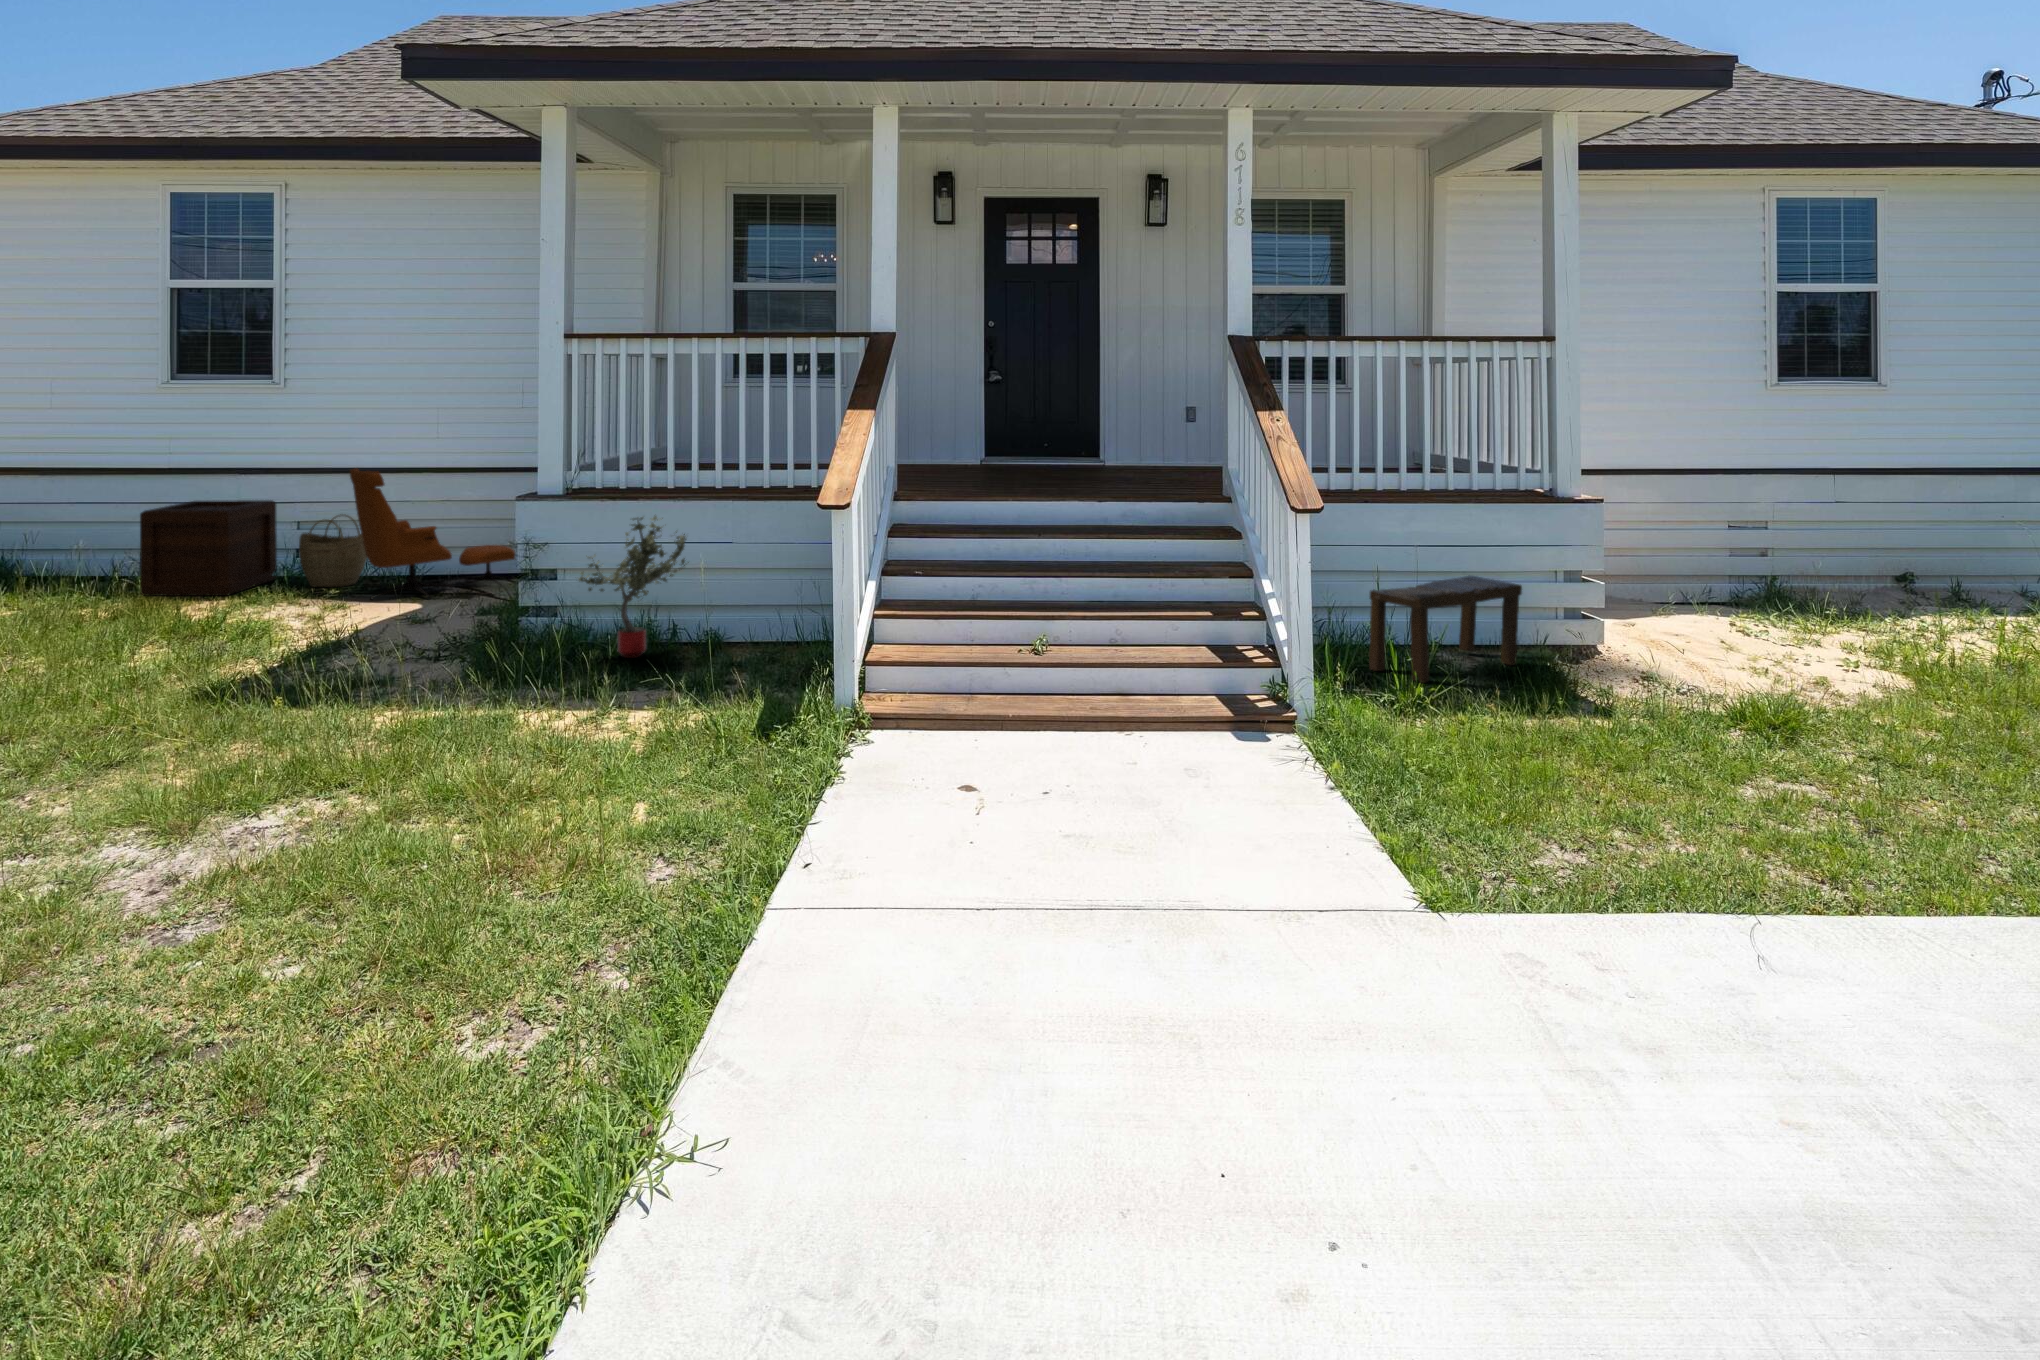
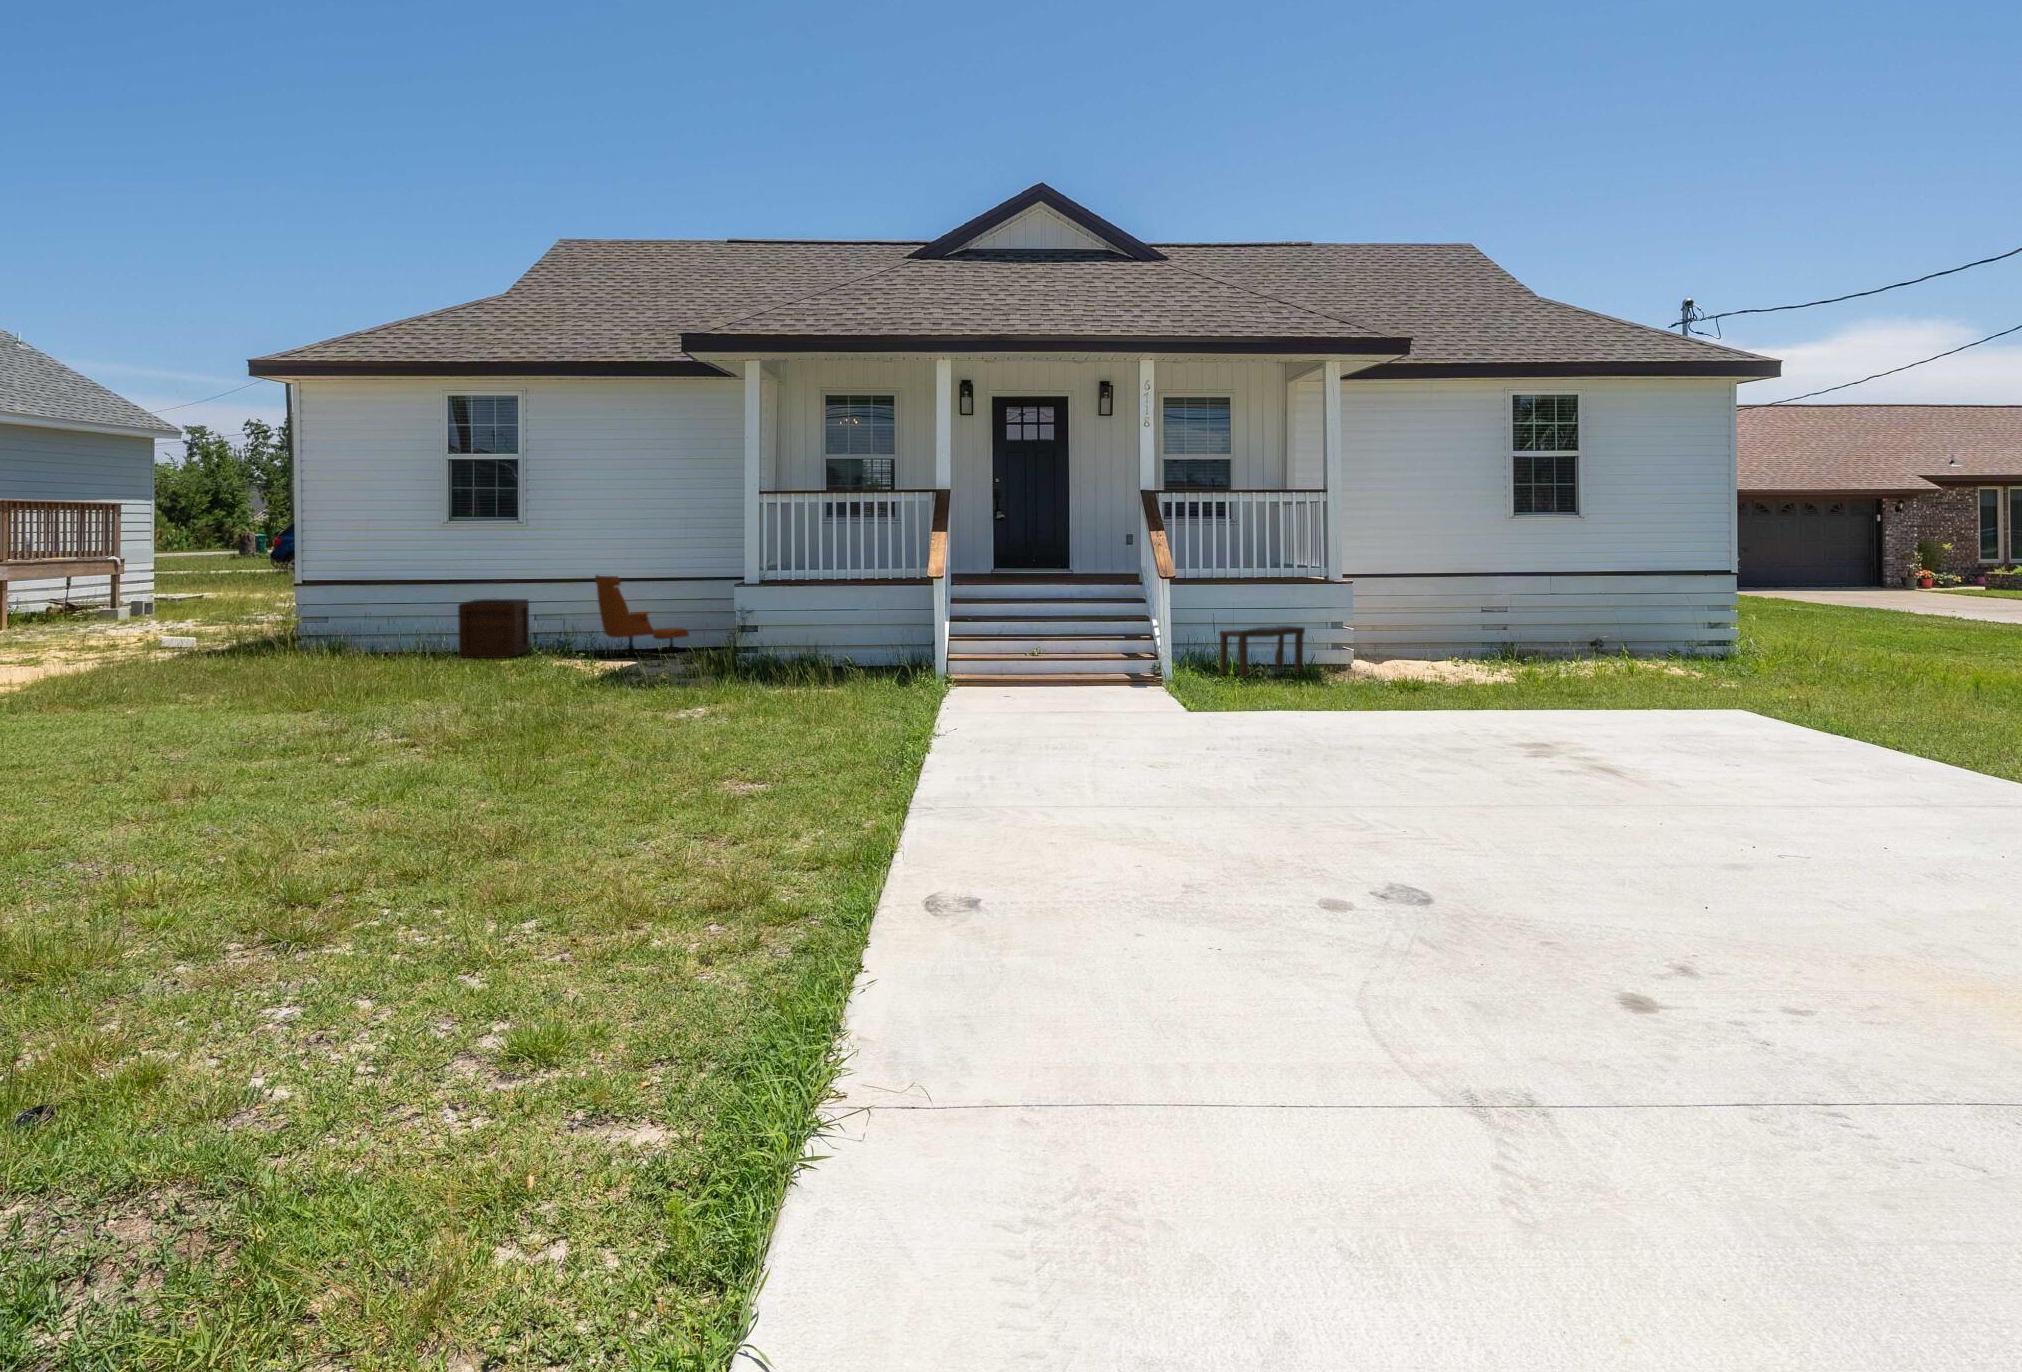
woven basket: present [299,514,367,587] -> none [550,608,591,654]
potted tree: present [579,516,689,658] -> none [770,594,836,674]

